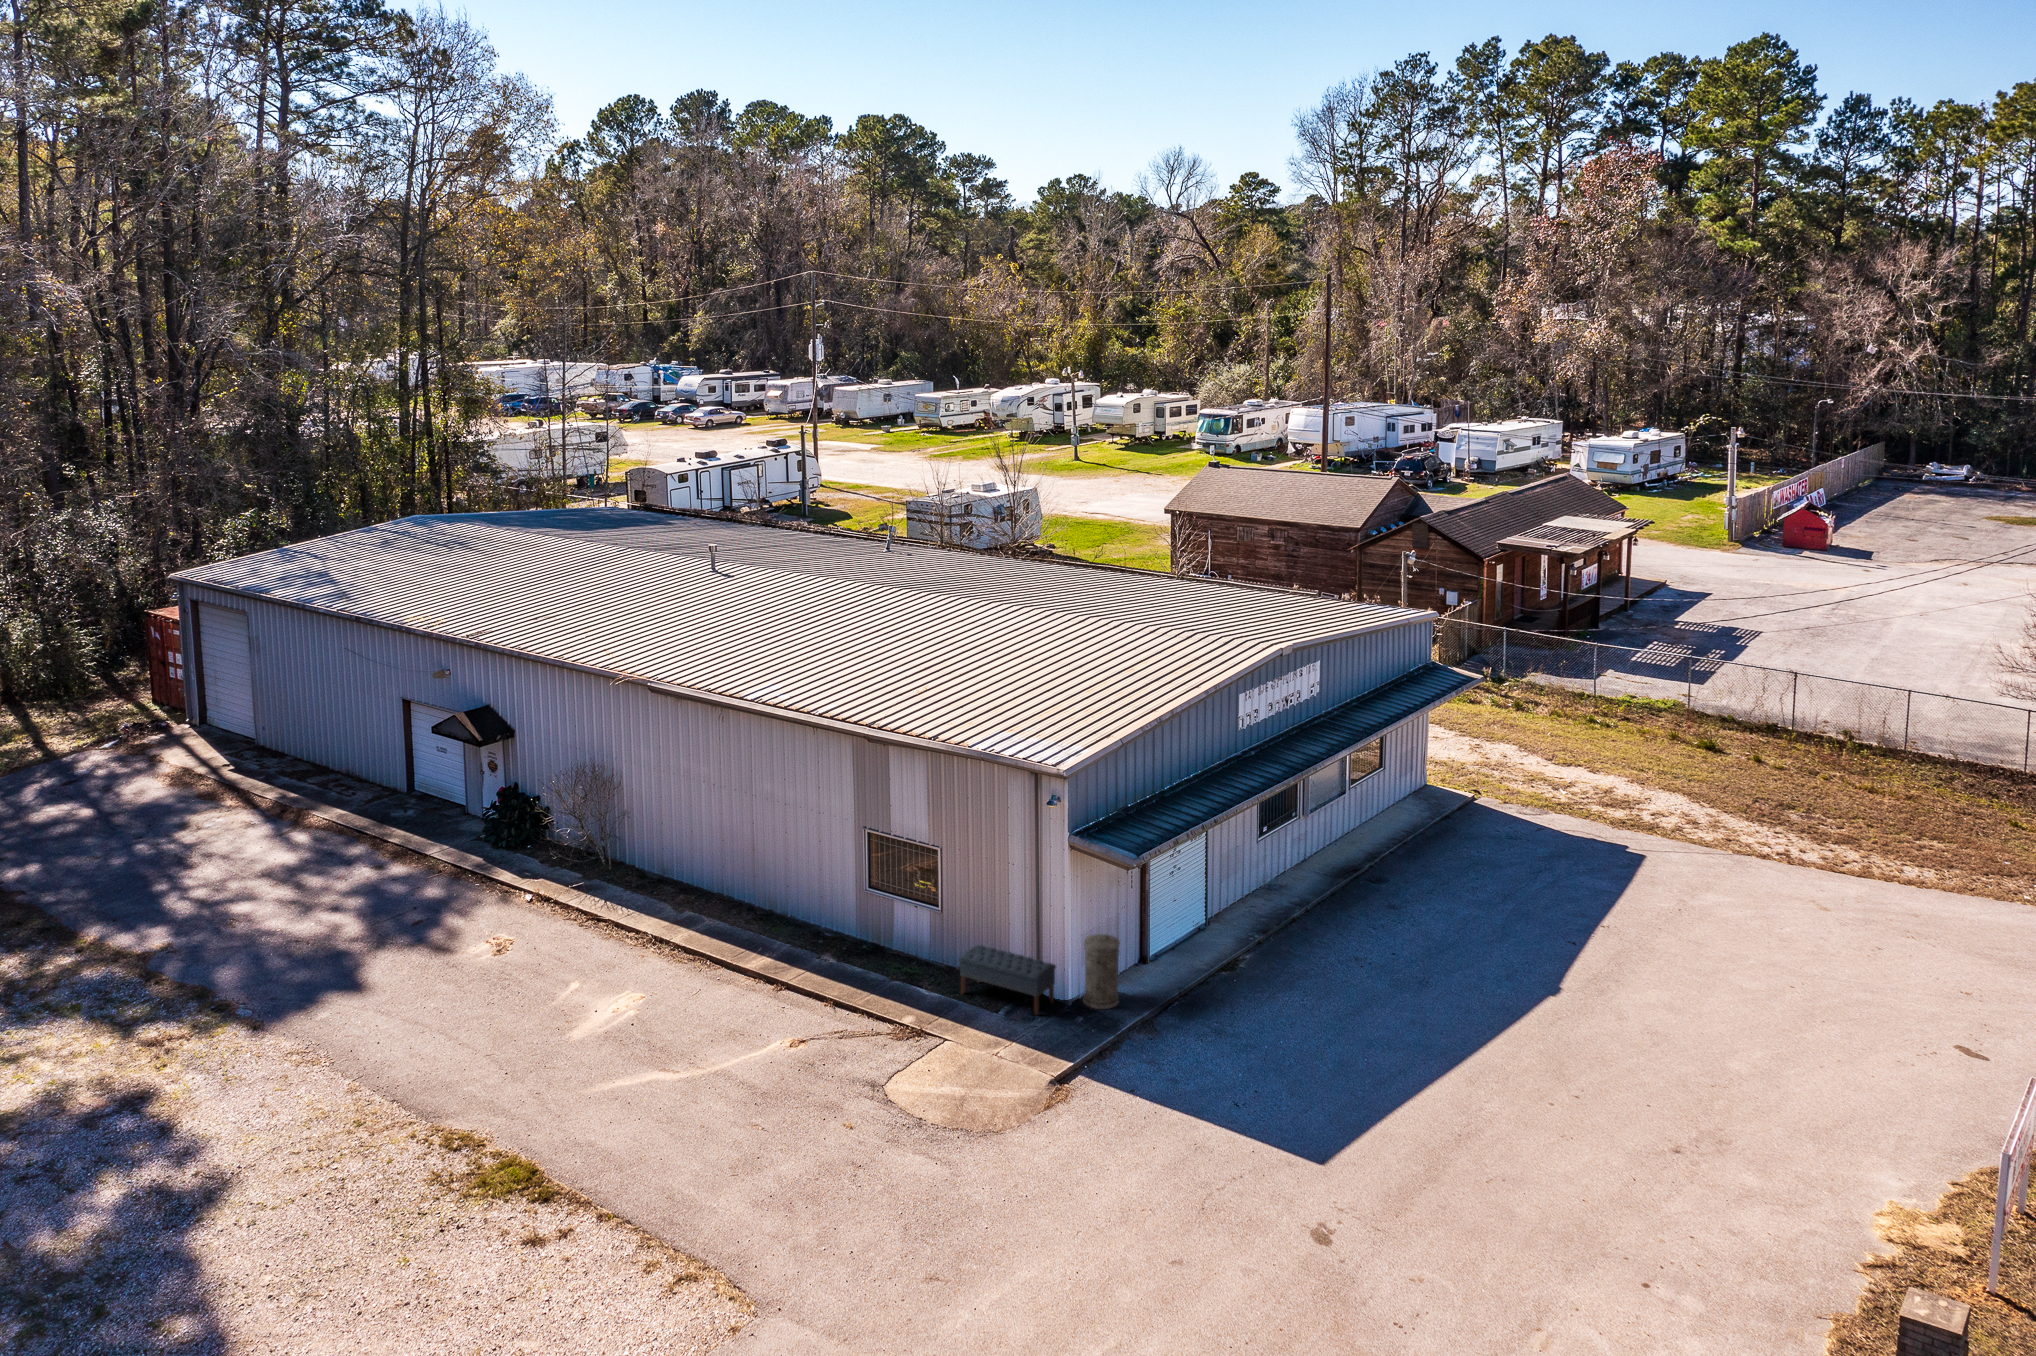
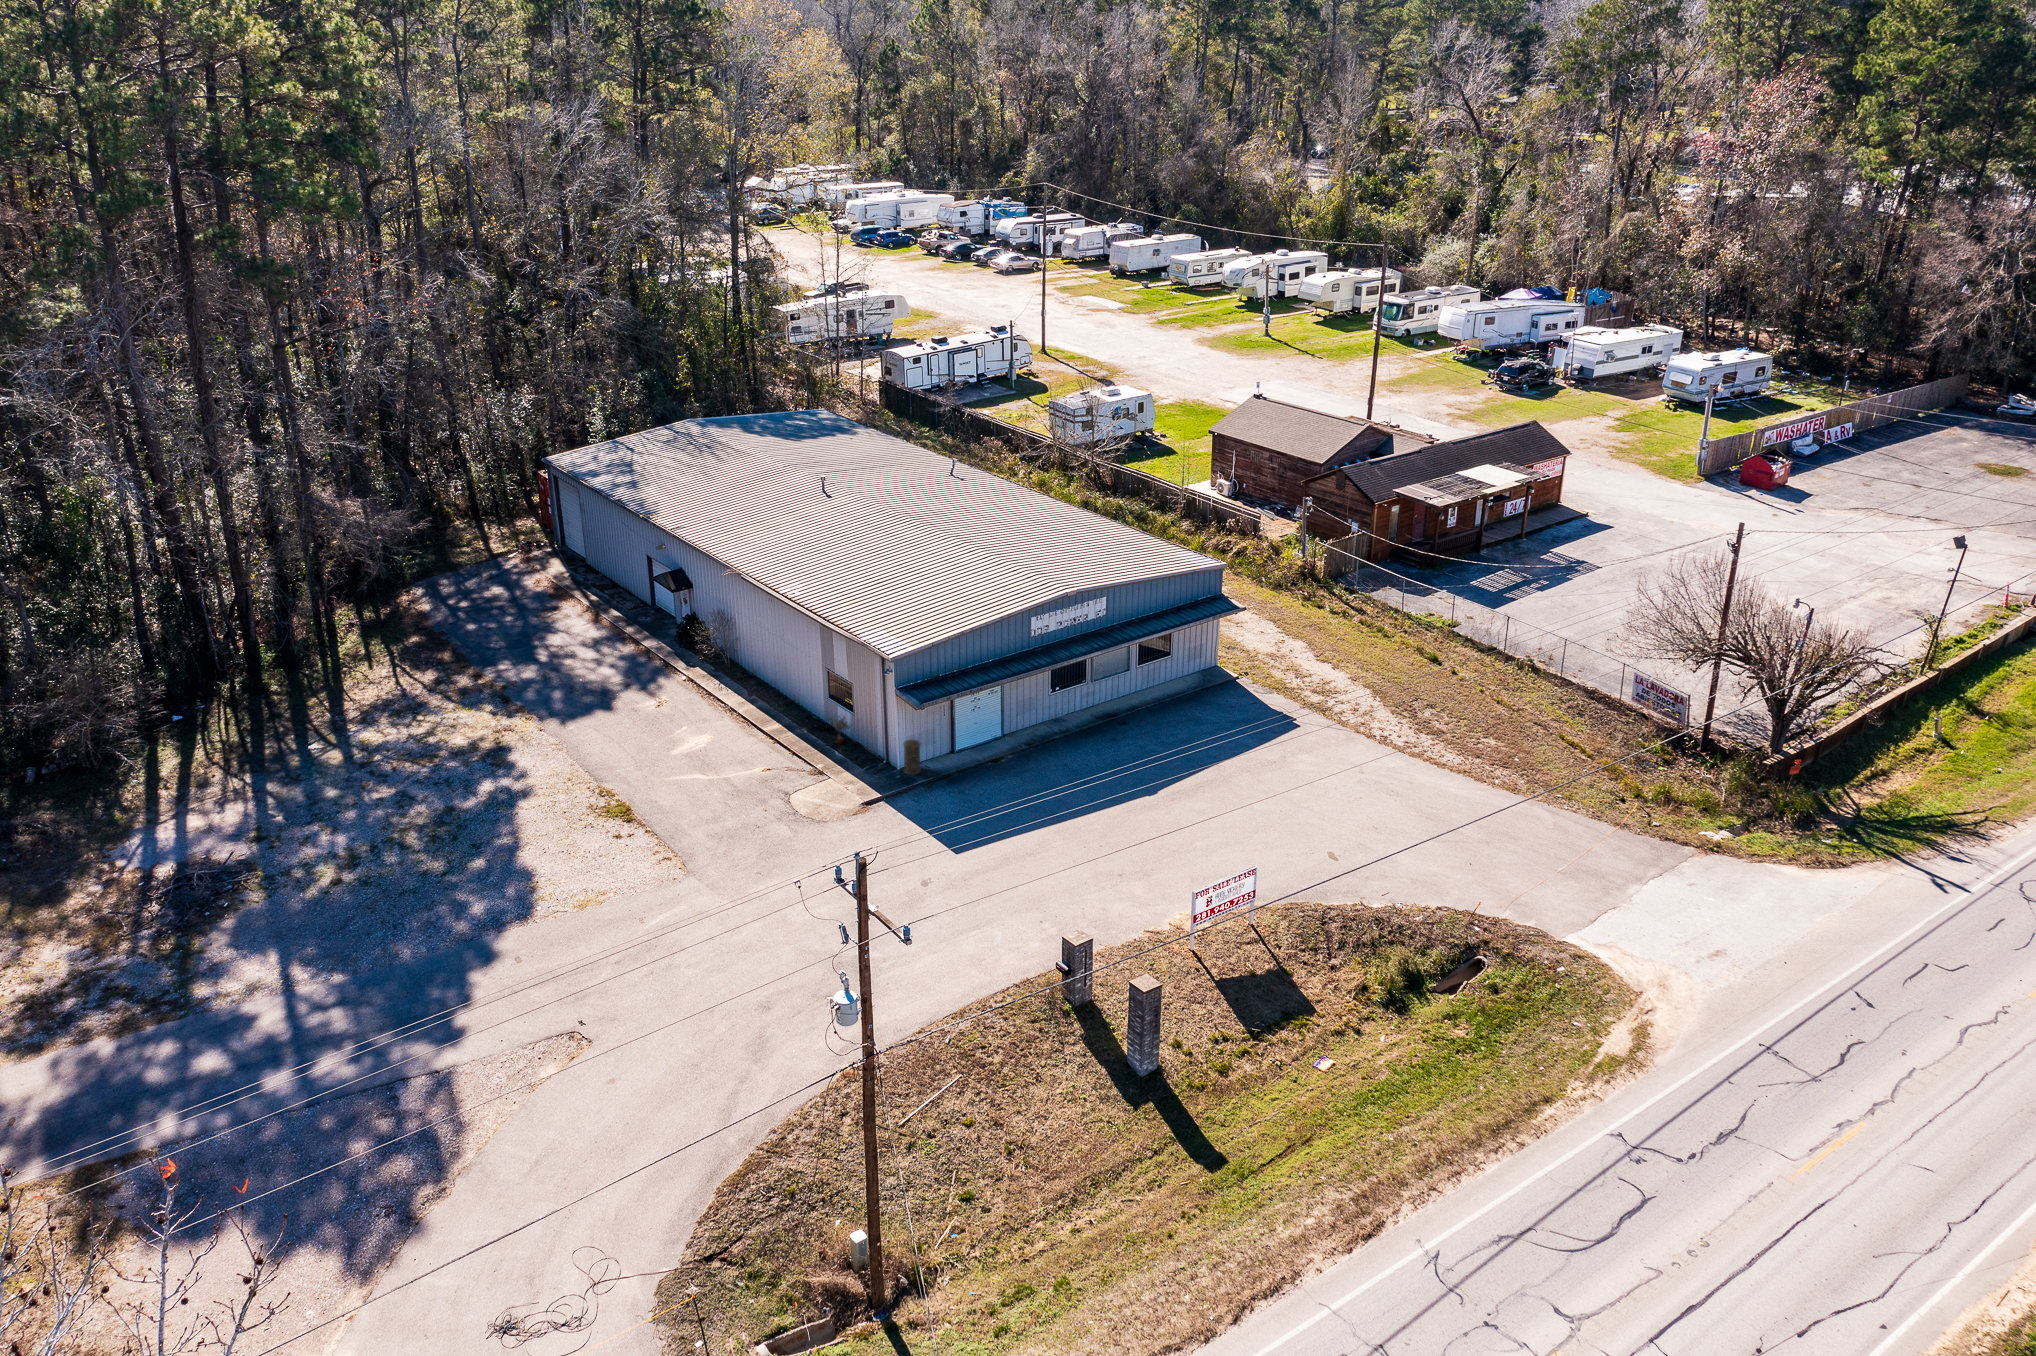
potted tree: none [894,908,939,973] -> present [834,716,850,743]
bench: present [959,945,1056,1015] -> none [851,736,891,773]

